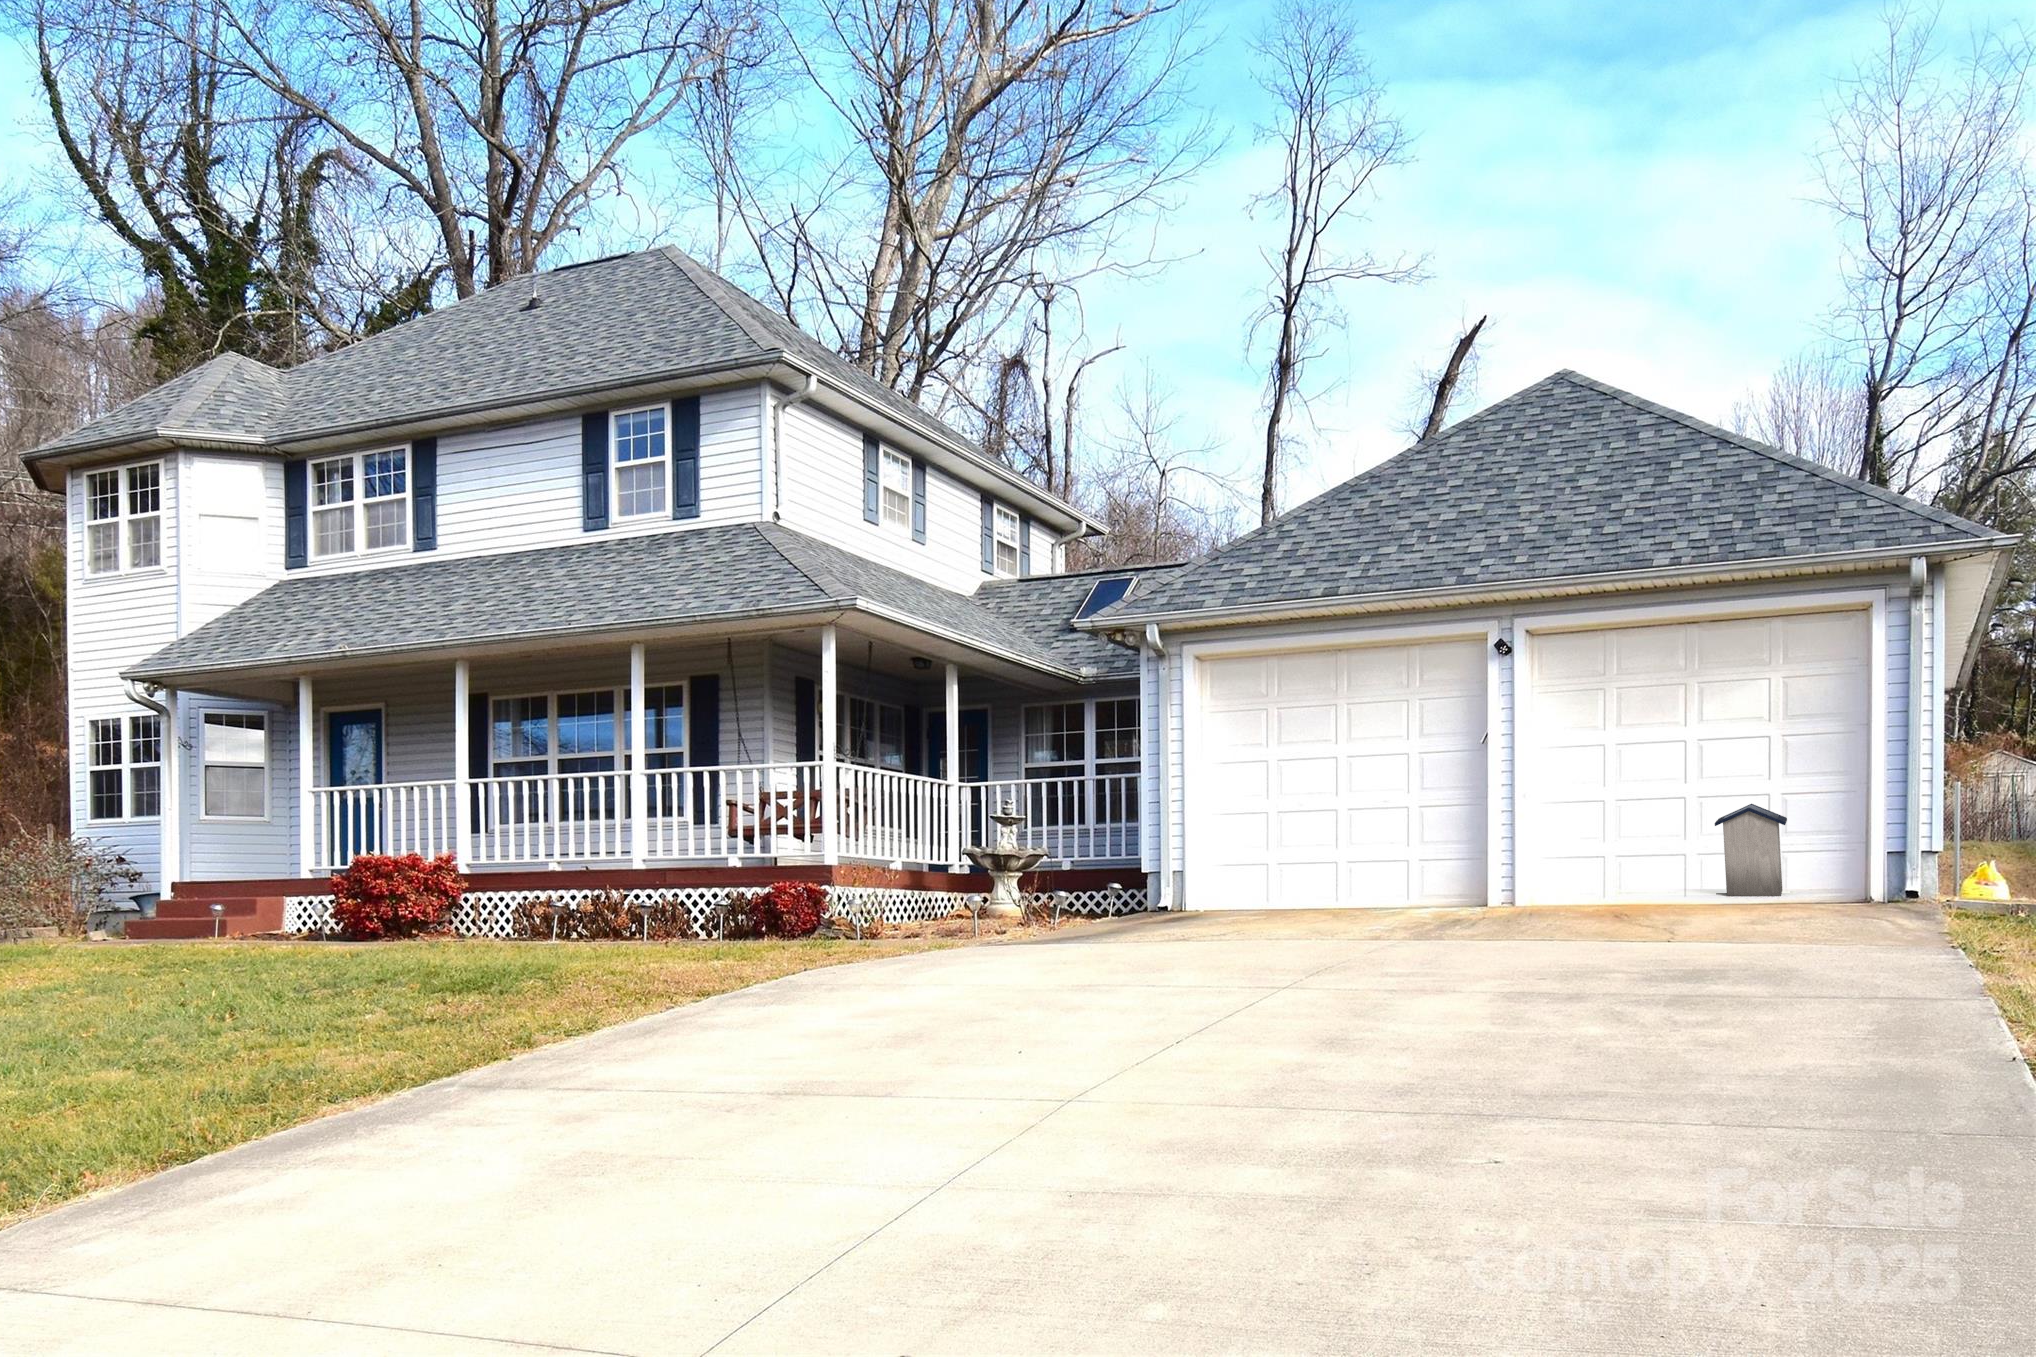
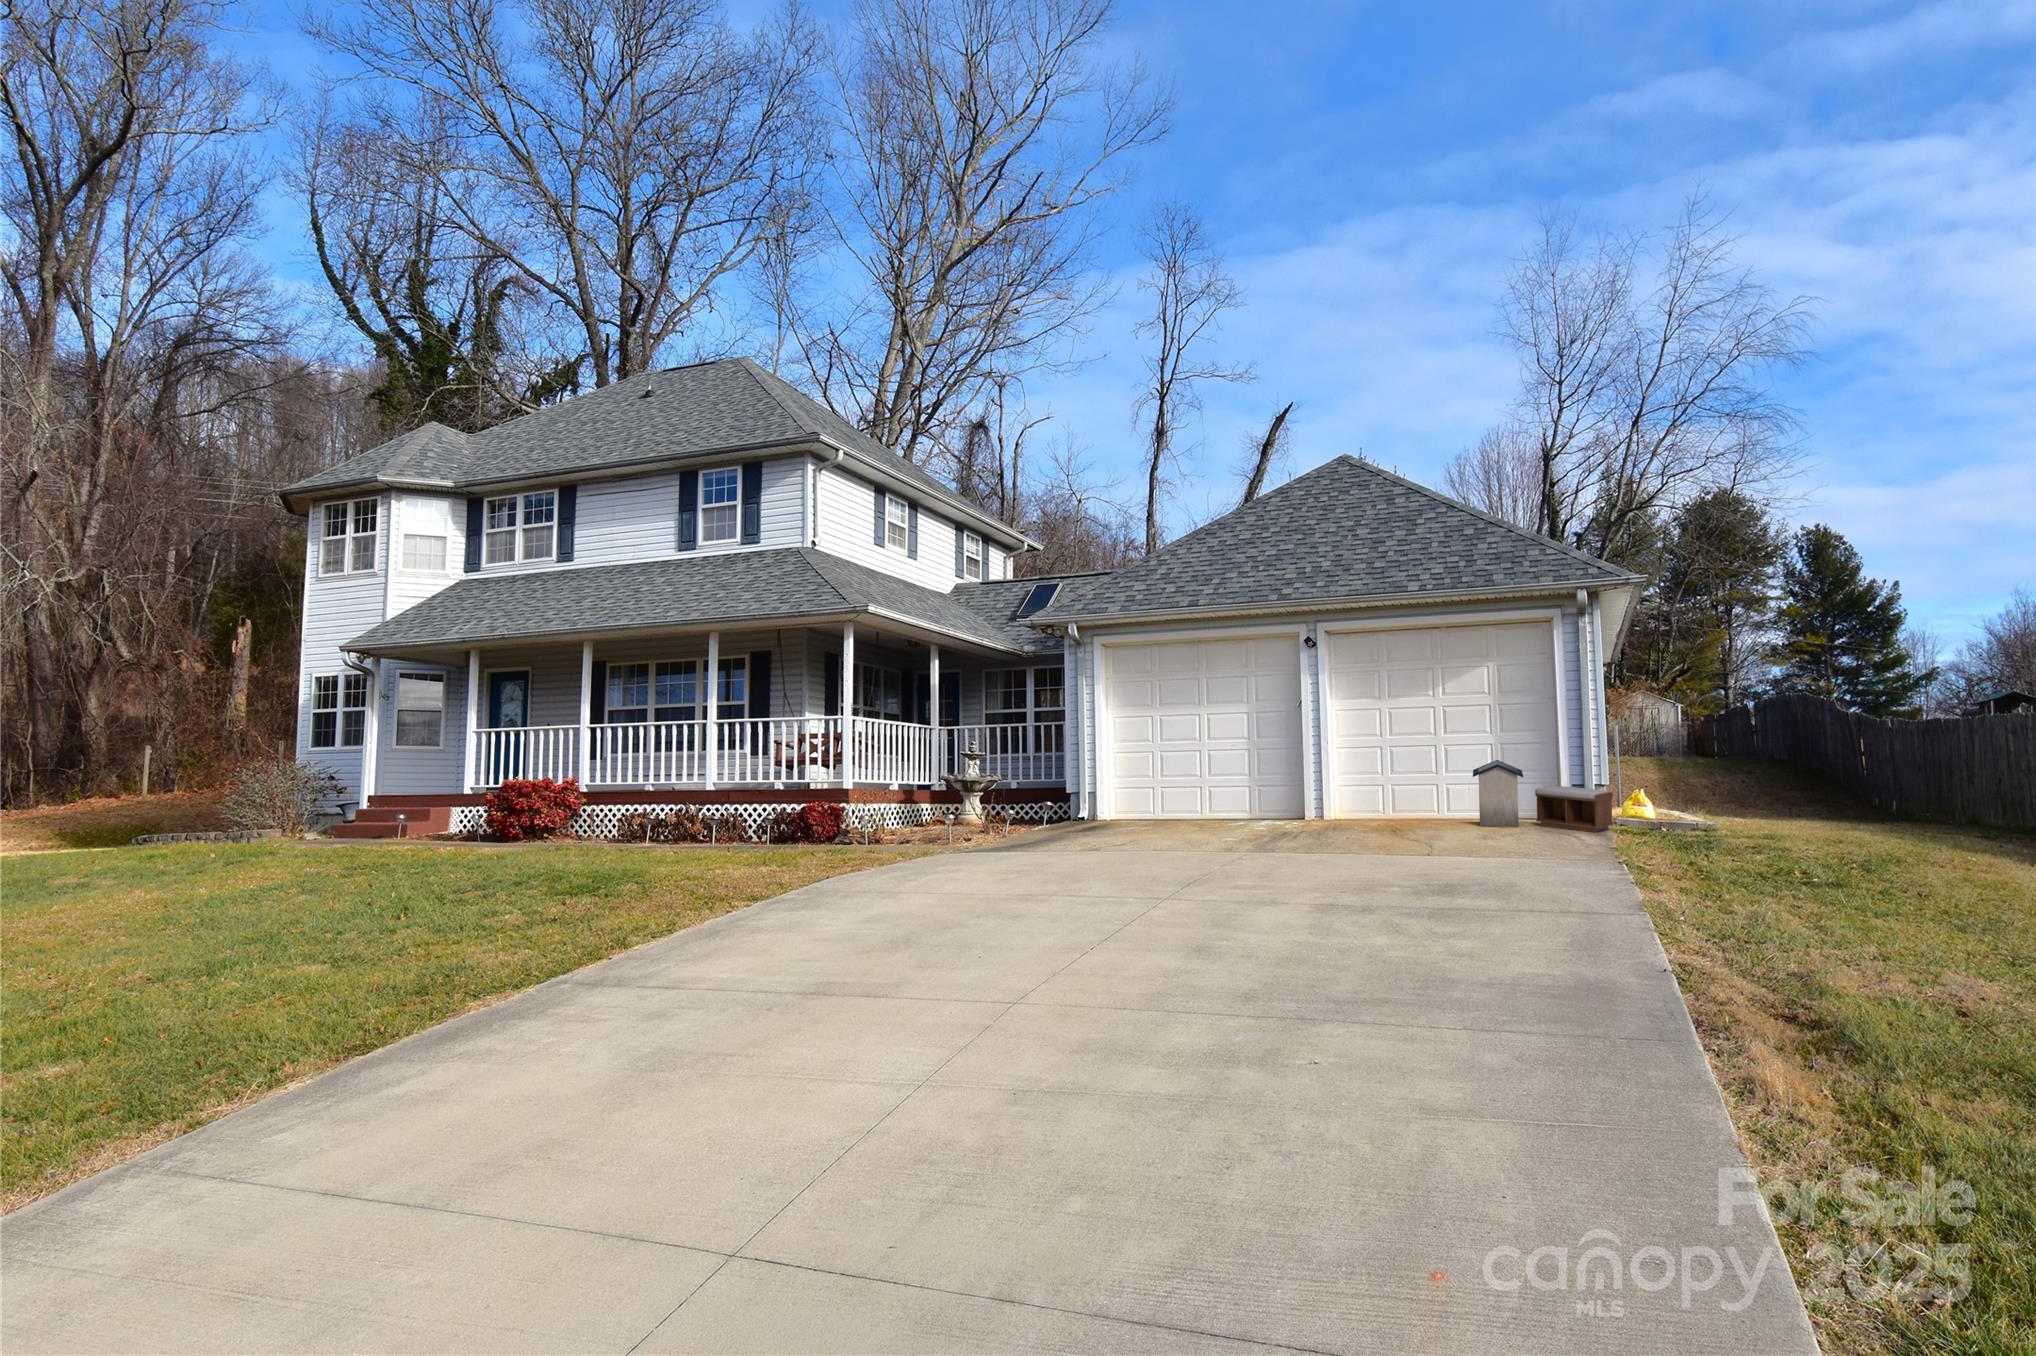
bench: none [1804,838,1913,899] -> present [1535,786,1613,832]

